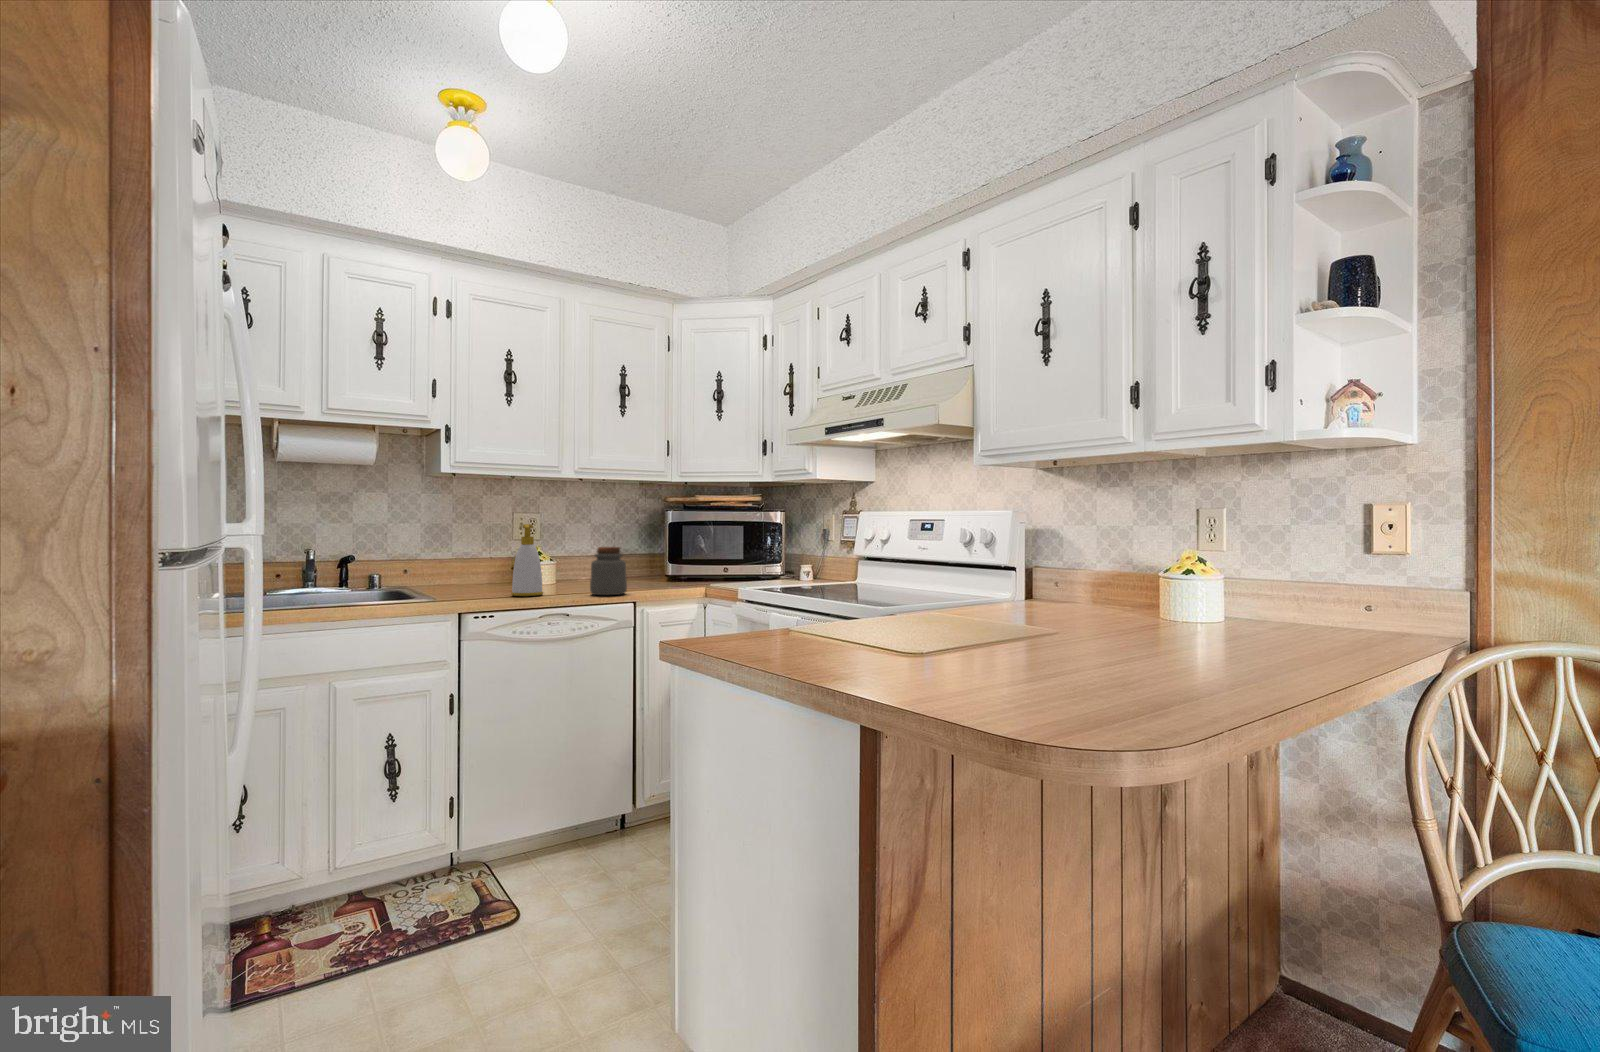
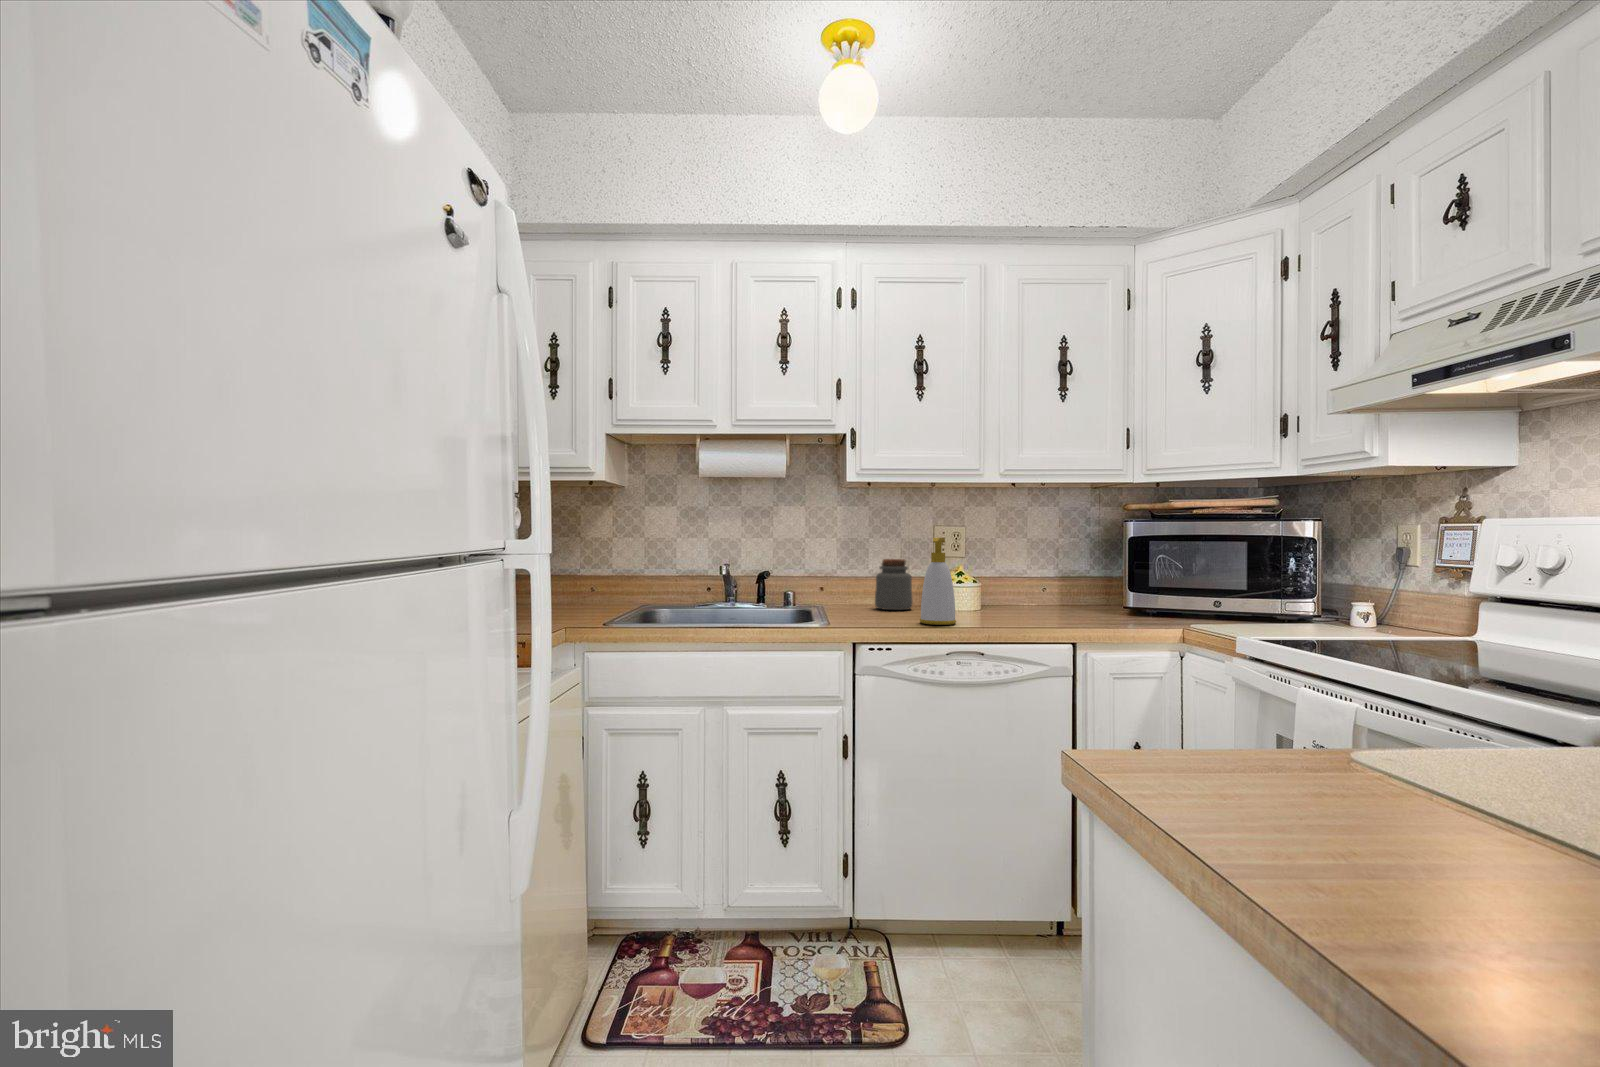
jar: present [590,547,627,595] -> present [875,559,913,610]

